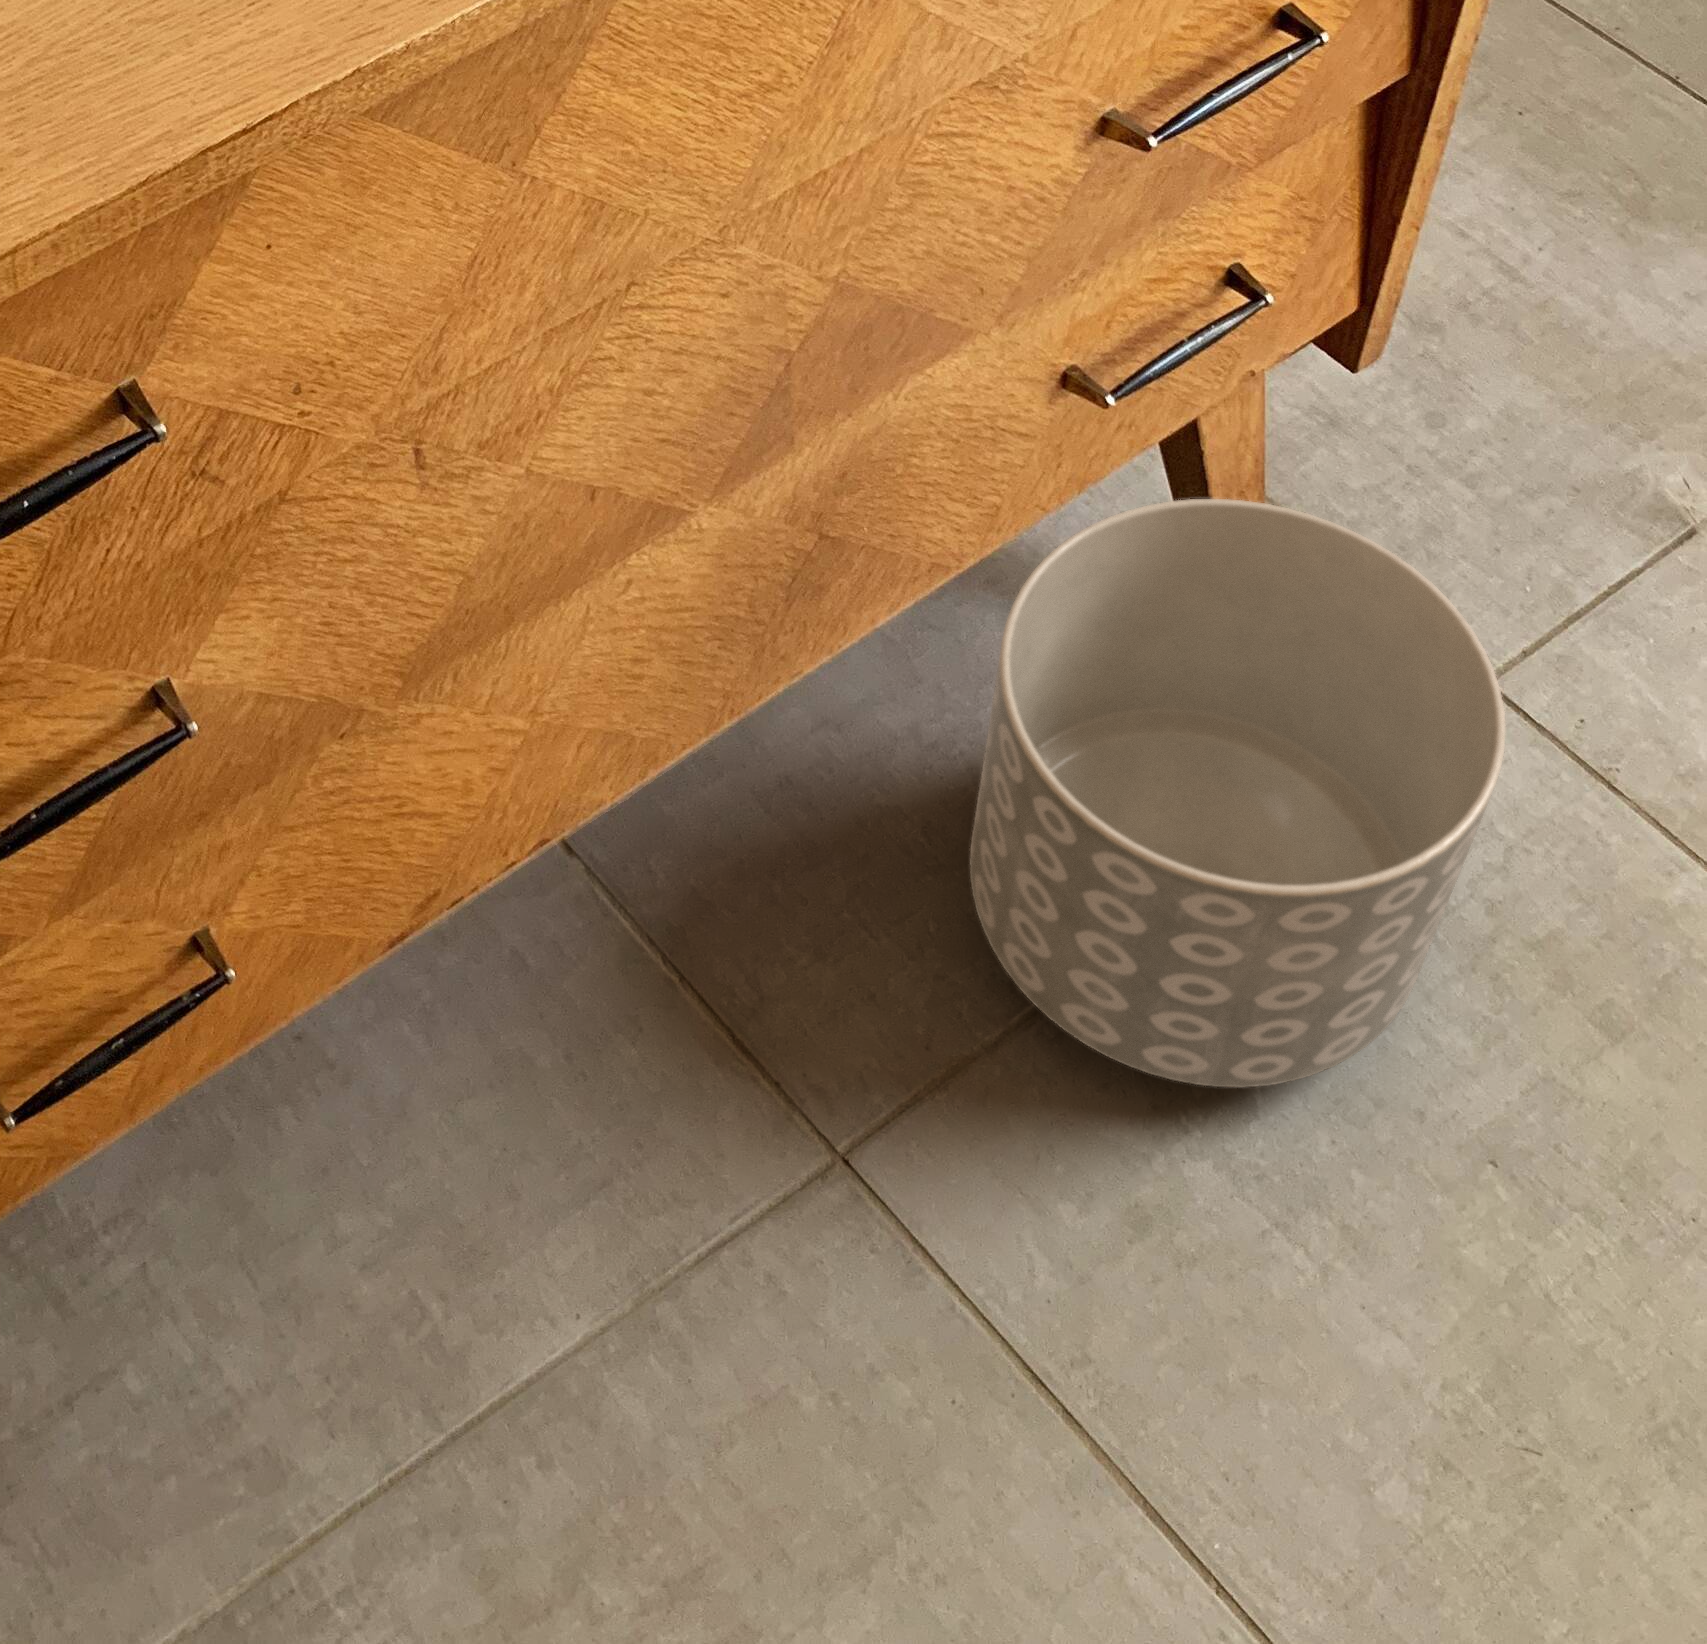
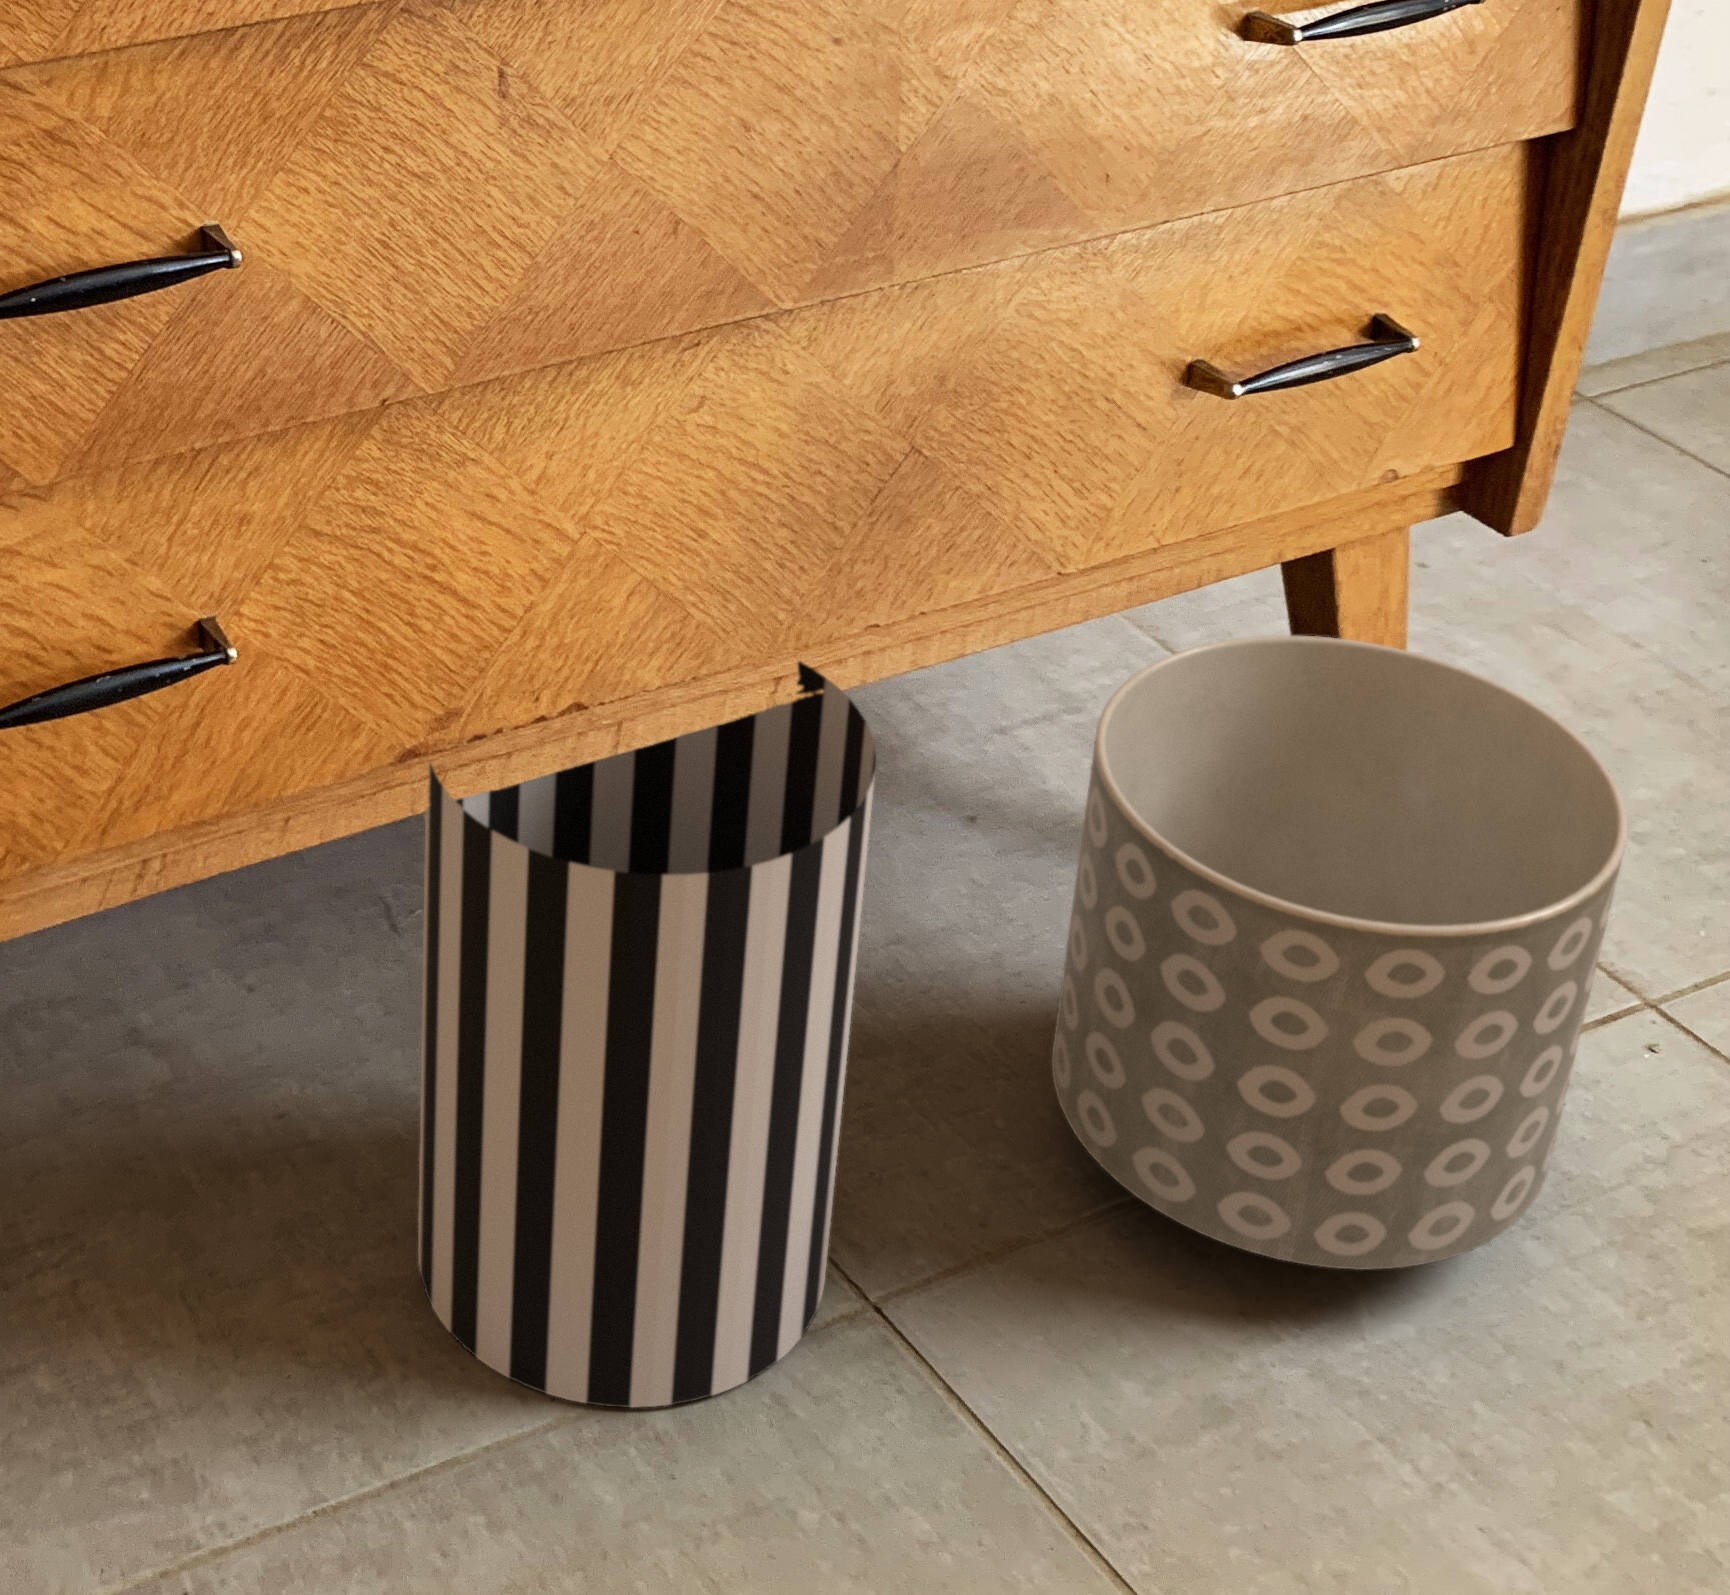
wastebasket: none [406,670,824,1305] -> present [418,661,876,1408]

